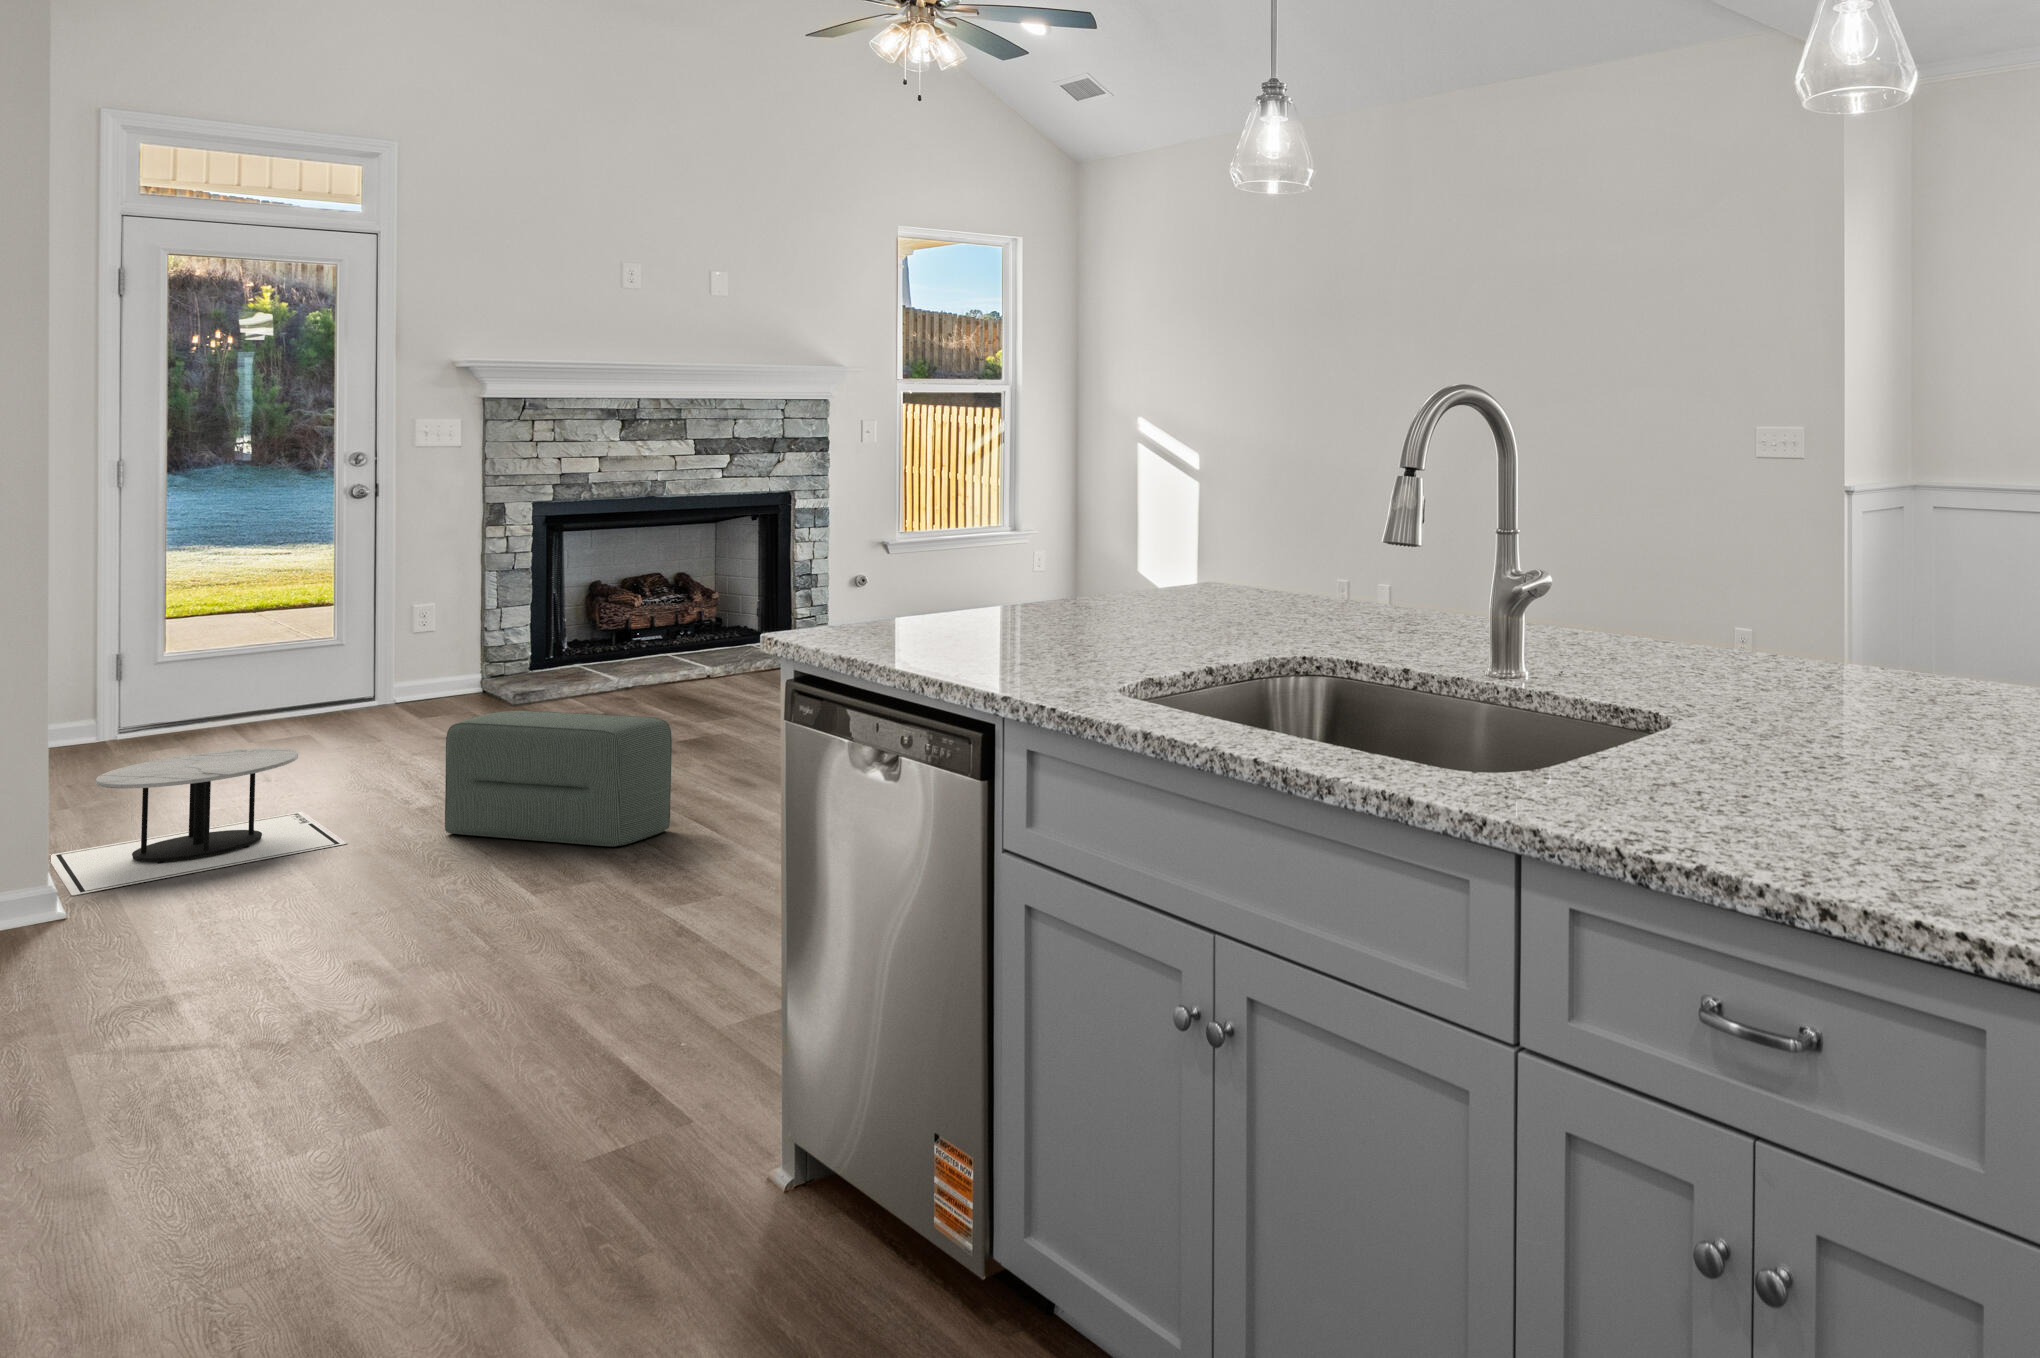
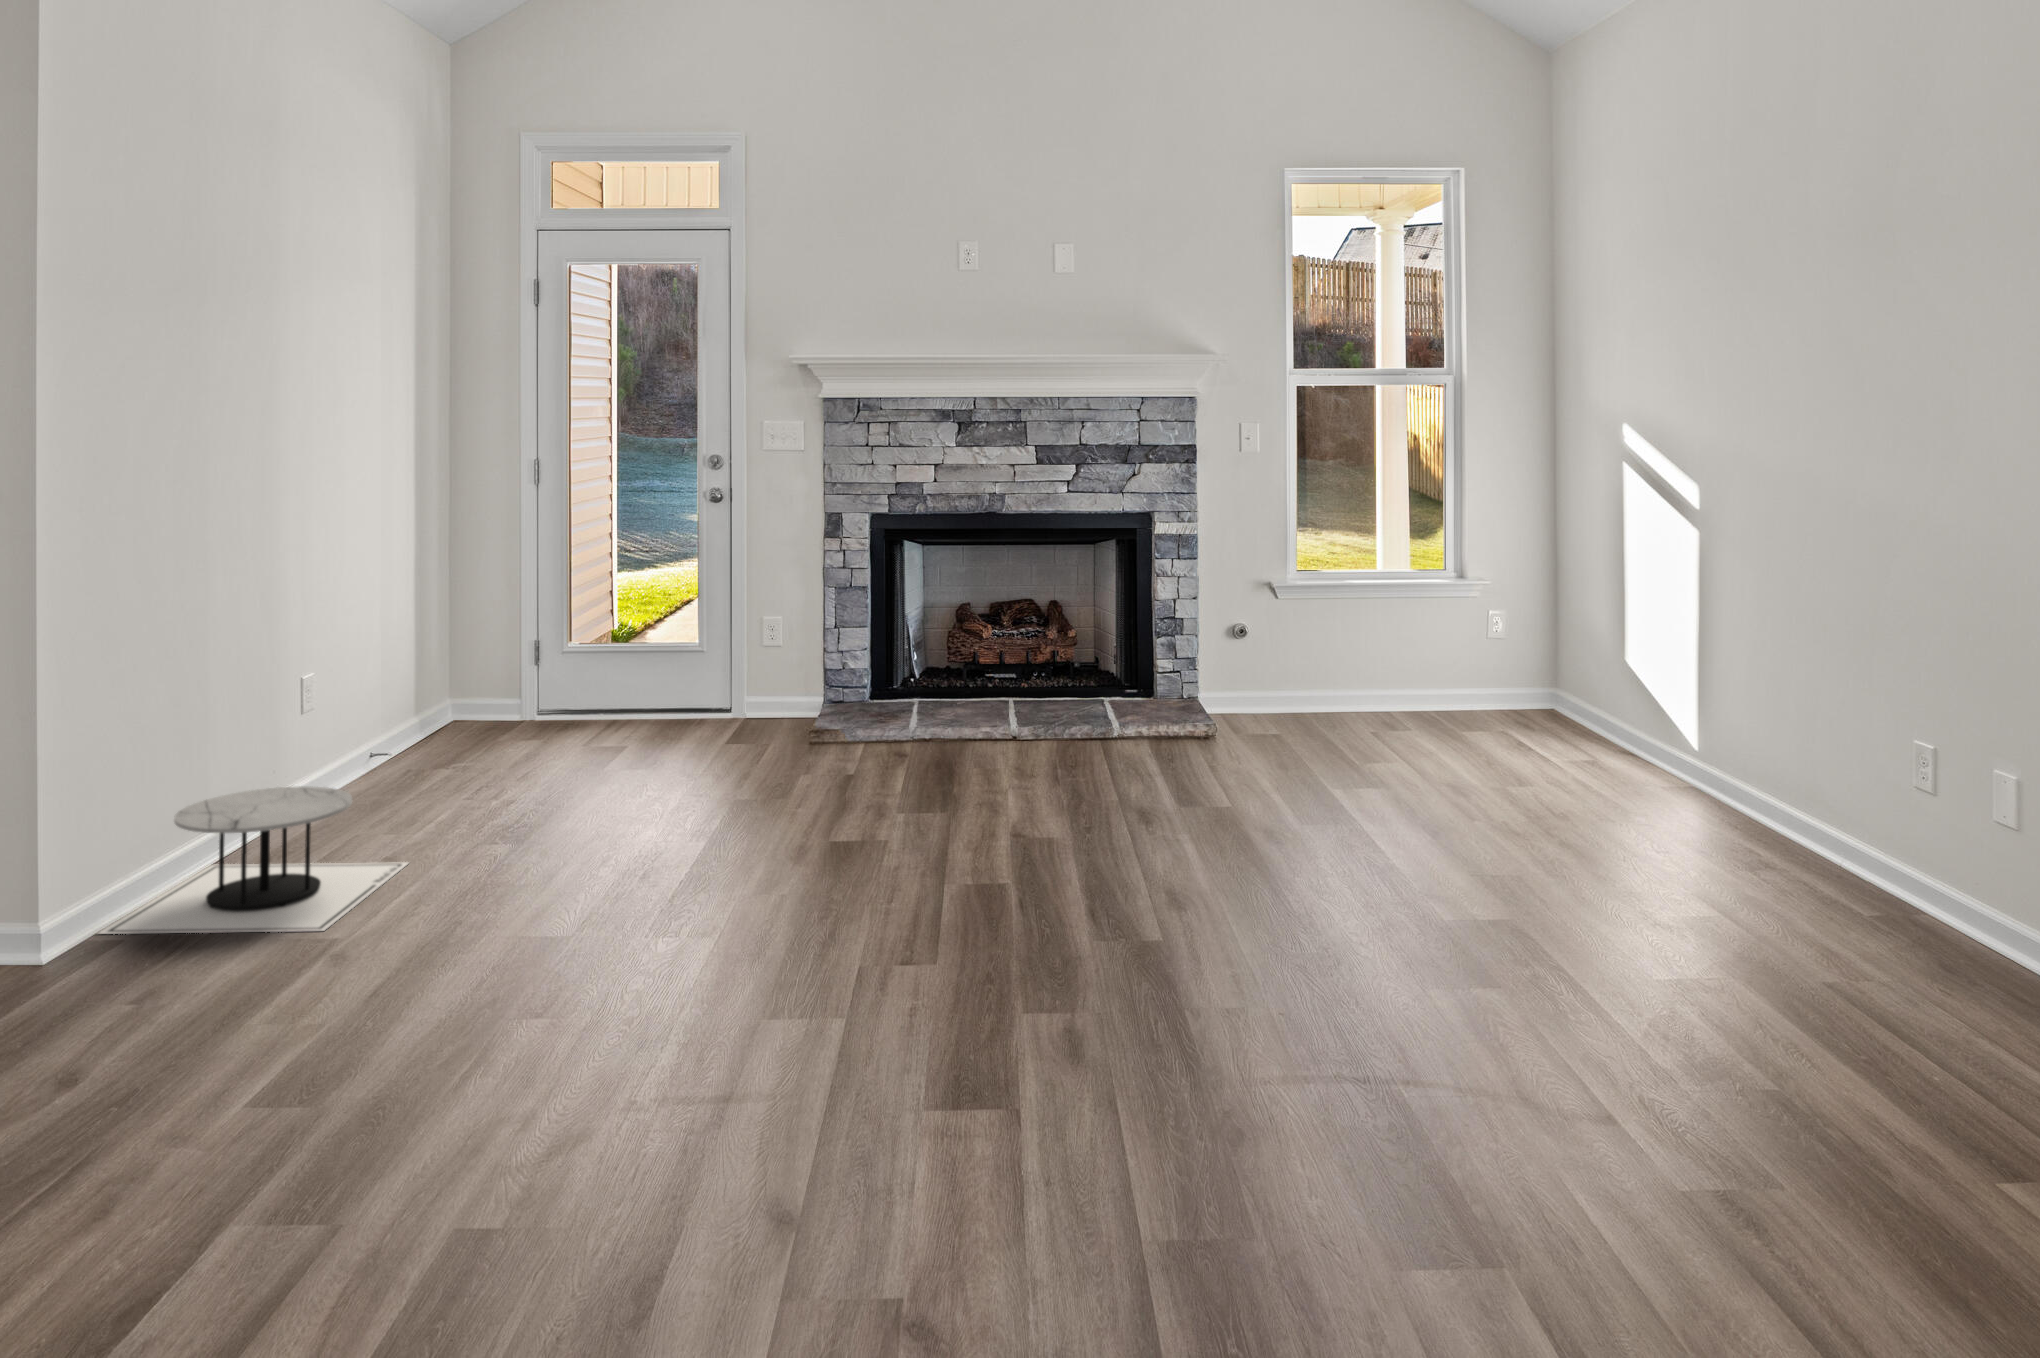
pouf: present [445,711,672,847] -> none [383,808,497,1044]

